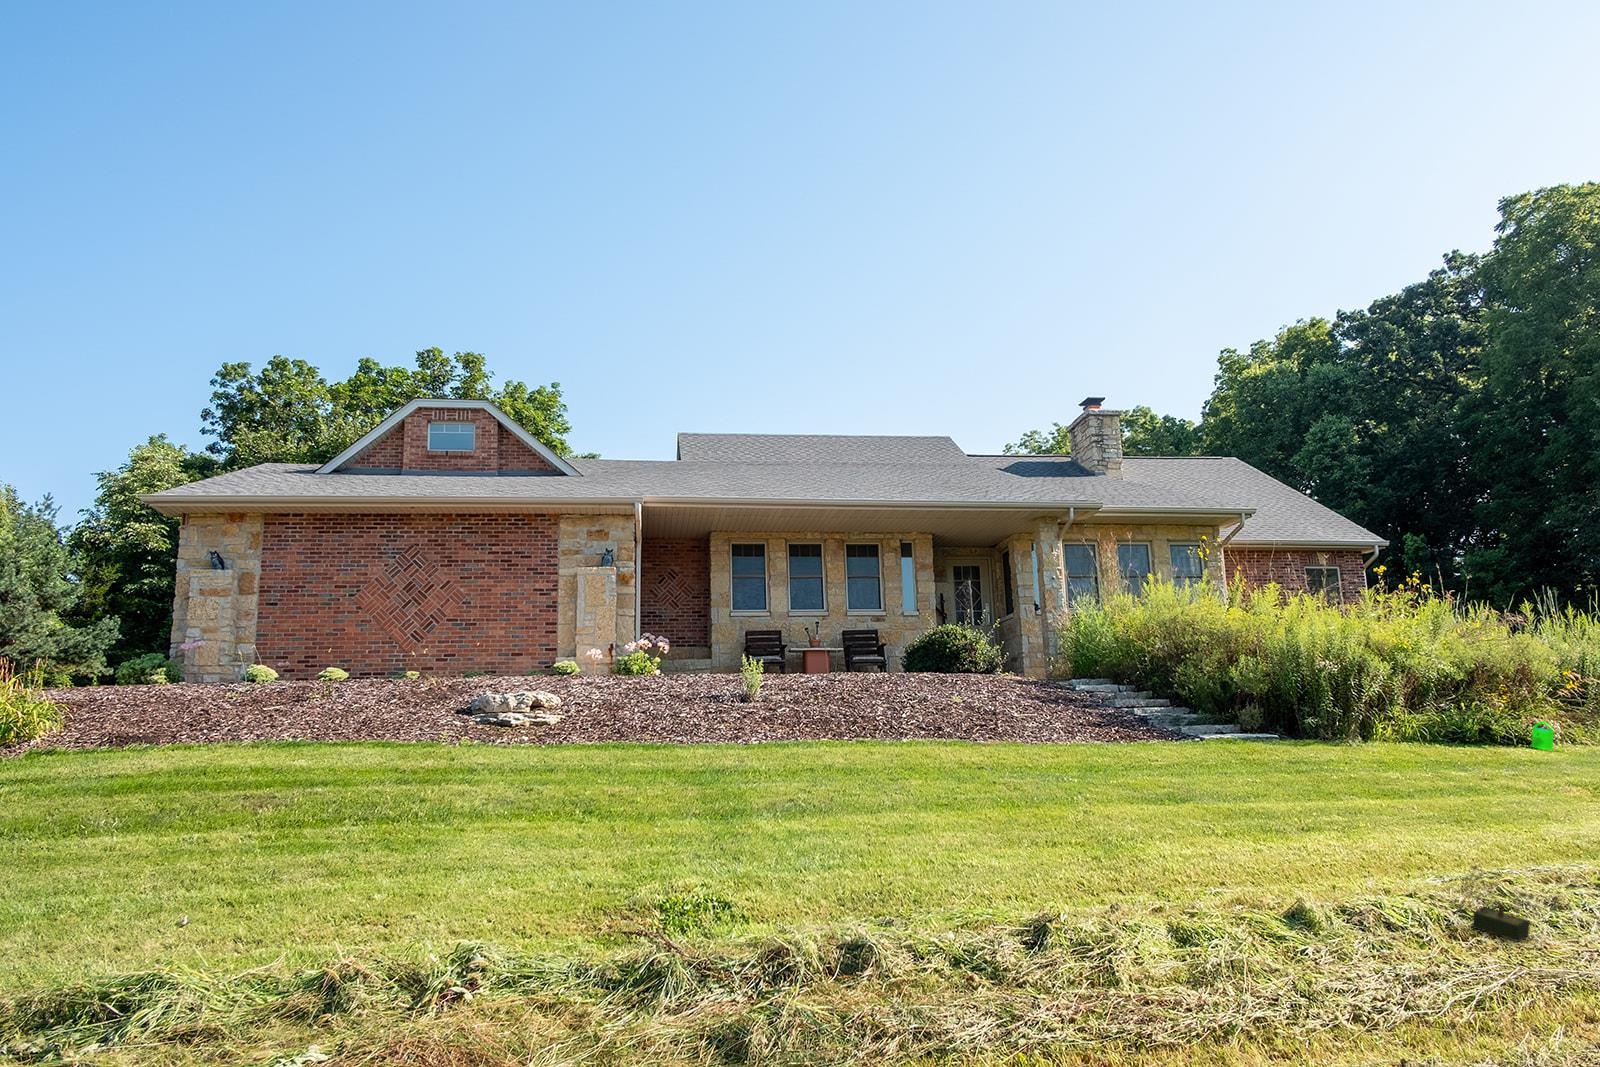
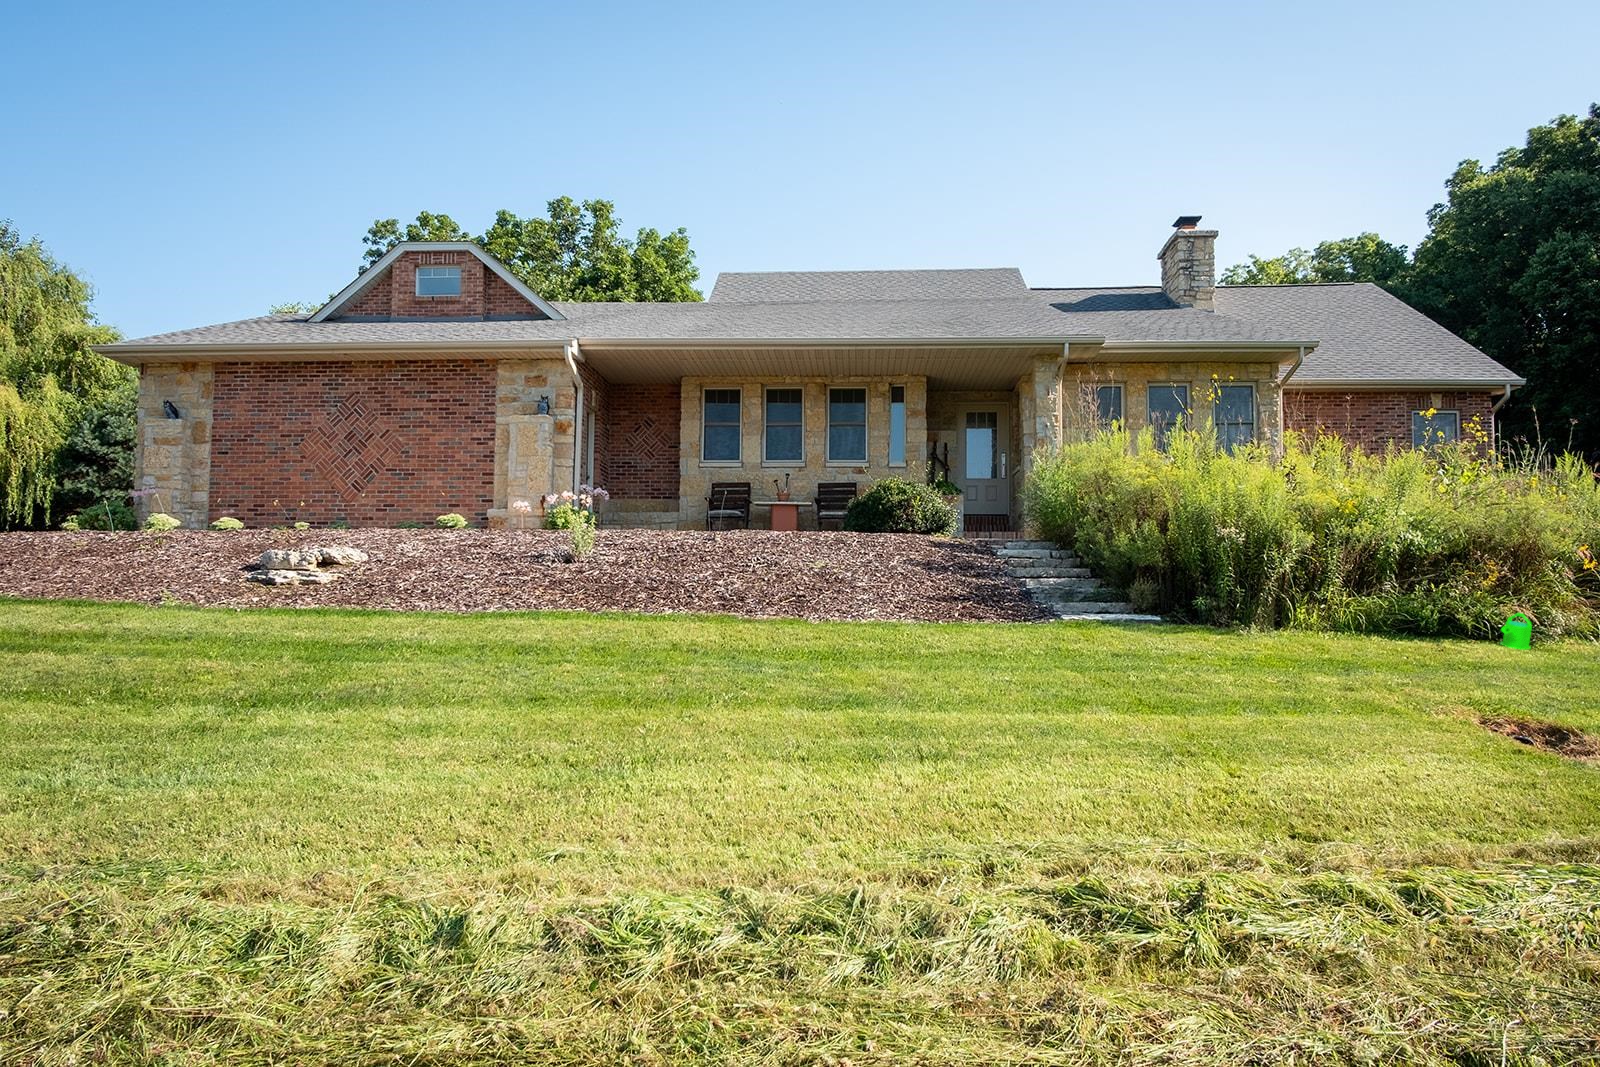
decorative plant: present [1461,865,1539,942] -> none [1050,865,1160,993]

